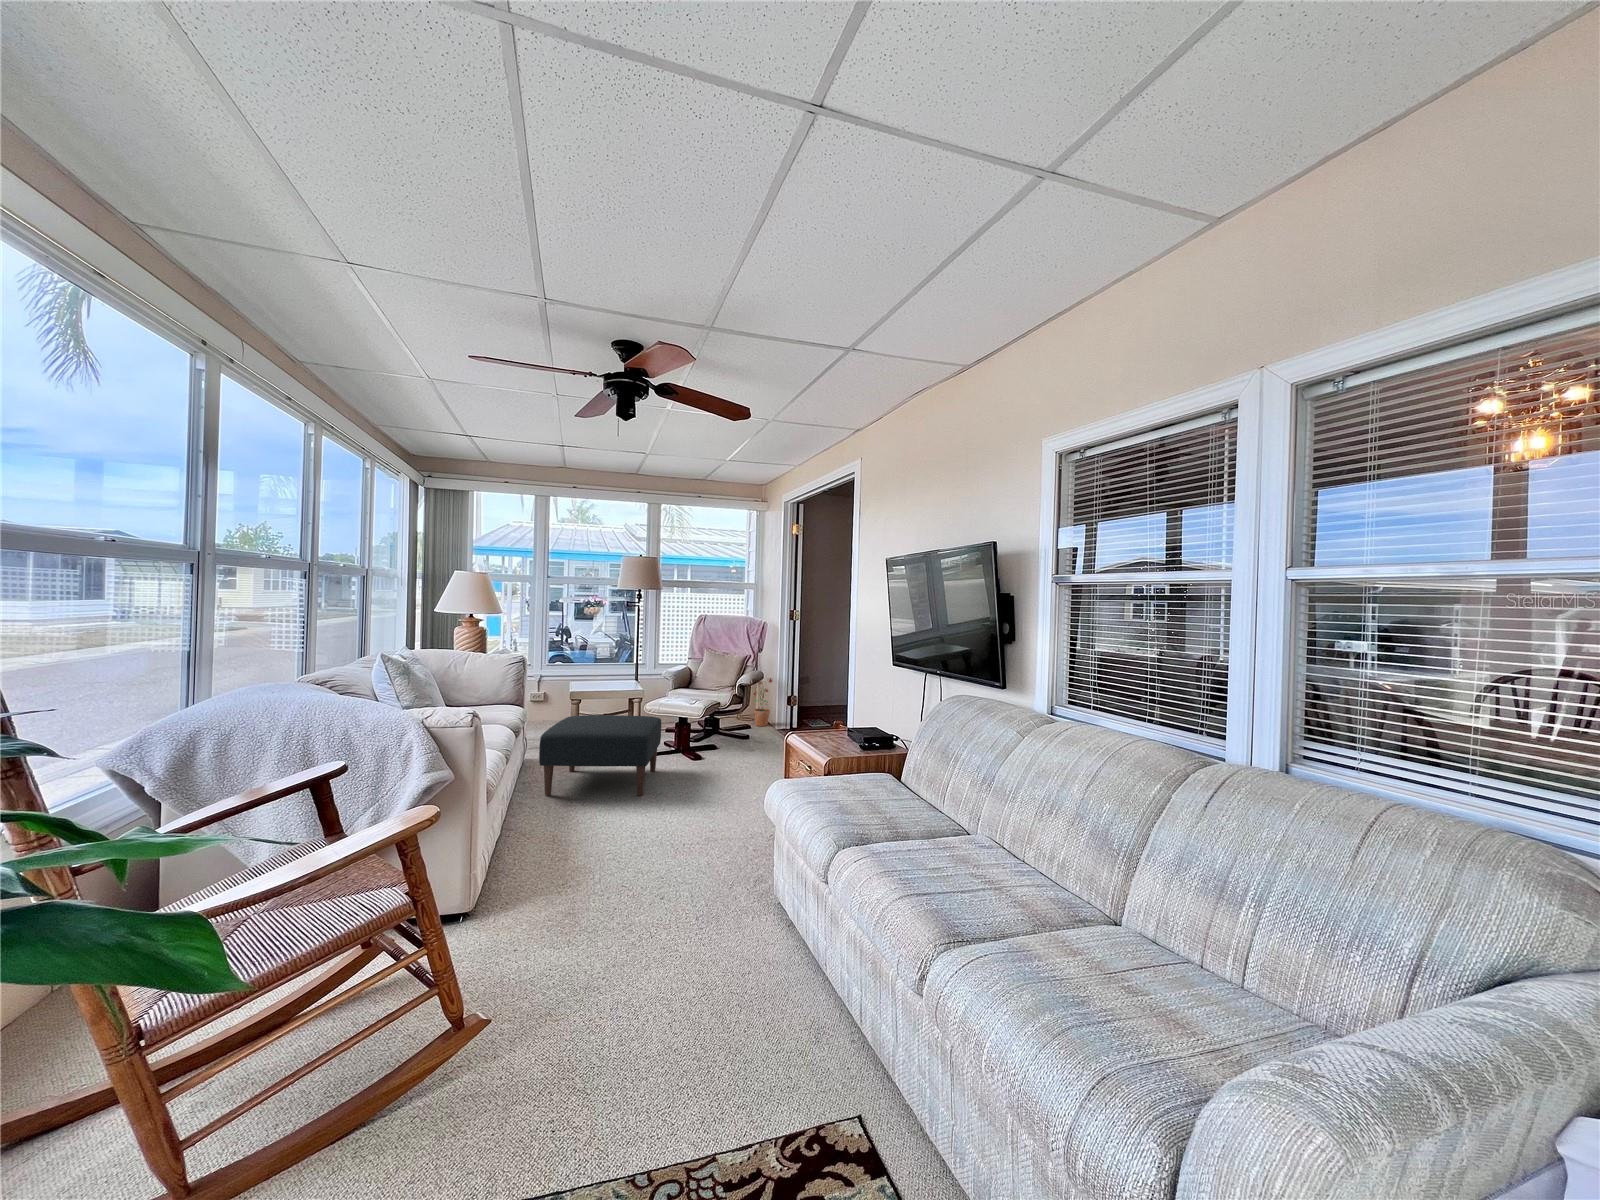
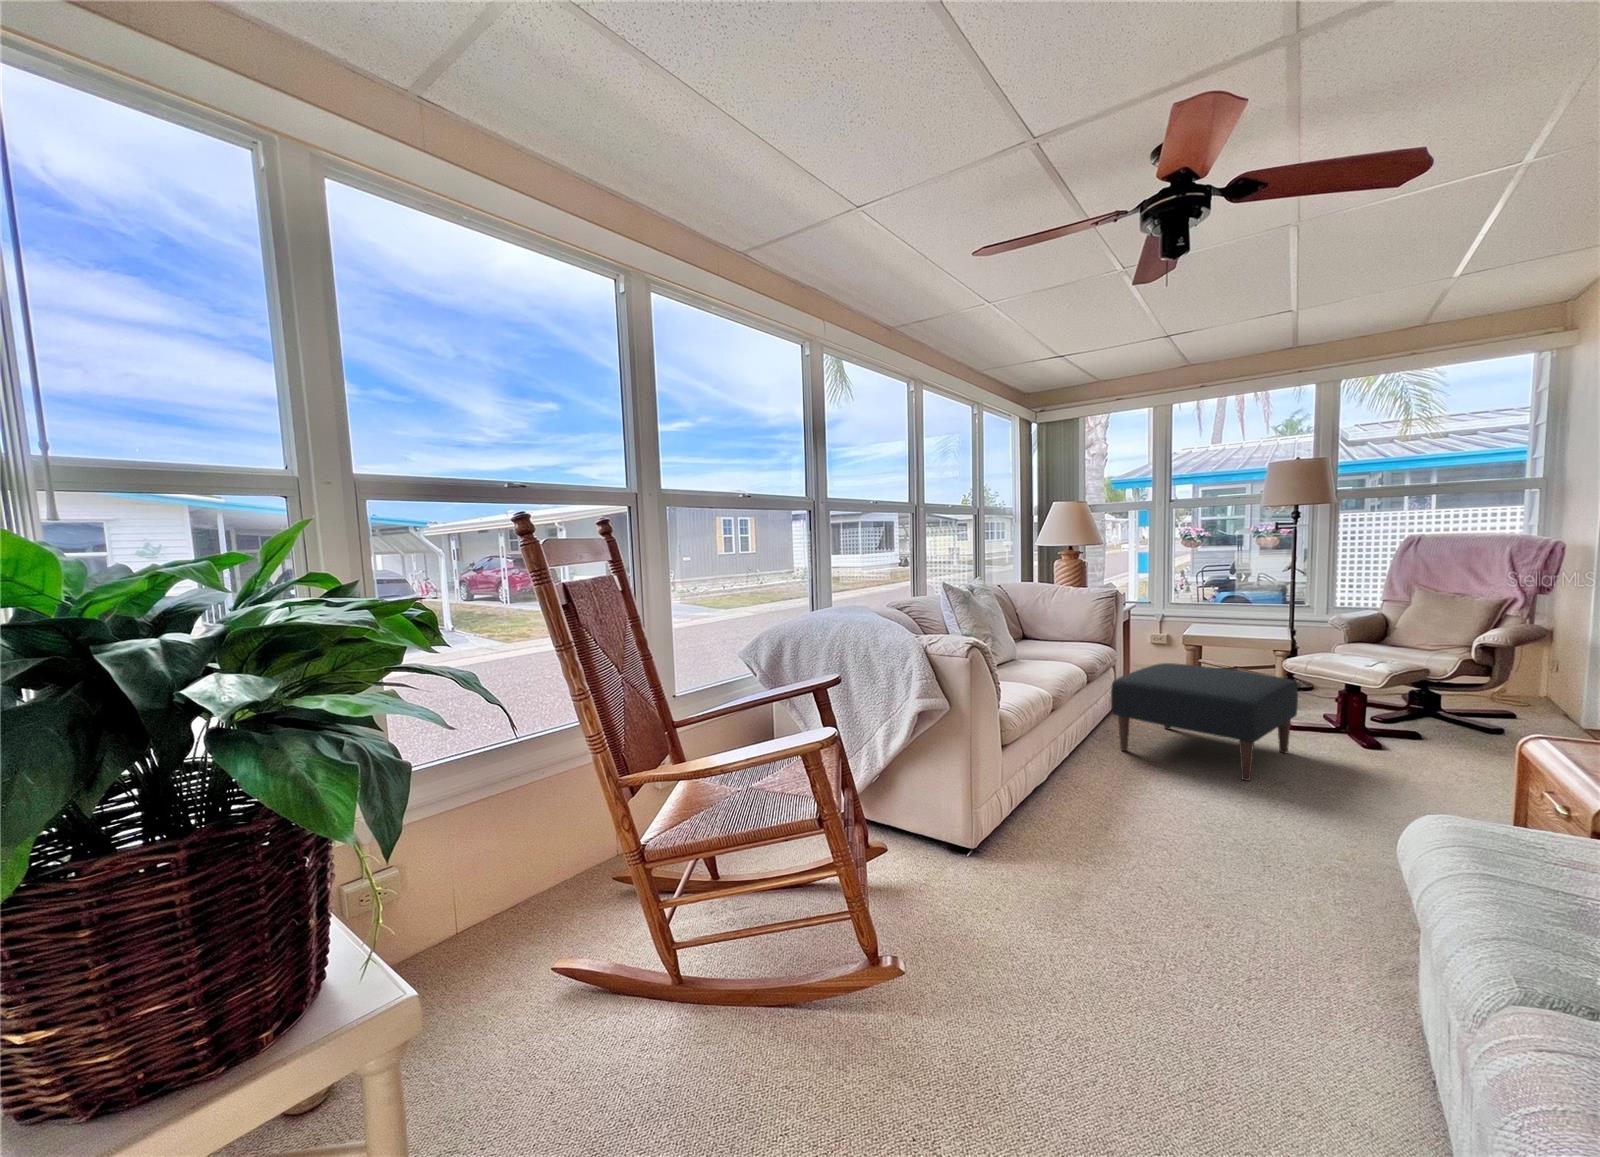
potted plant: present [754,678,772,726] -> none [1527,639,1586,722]

